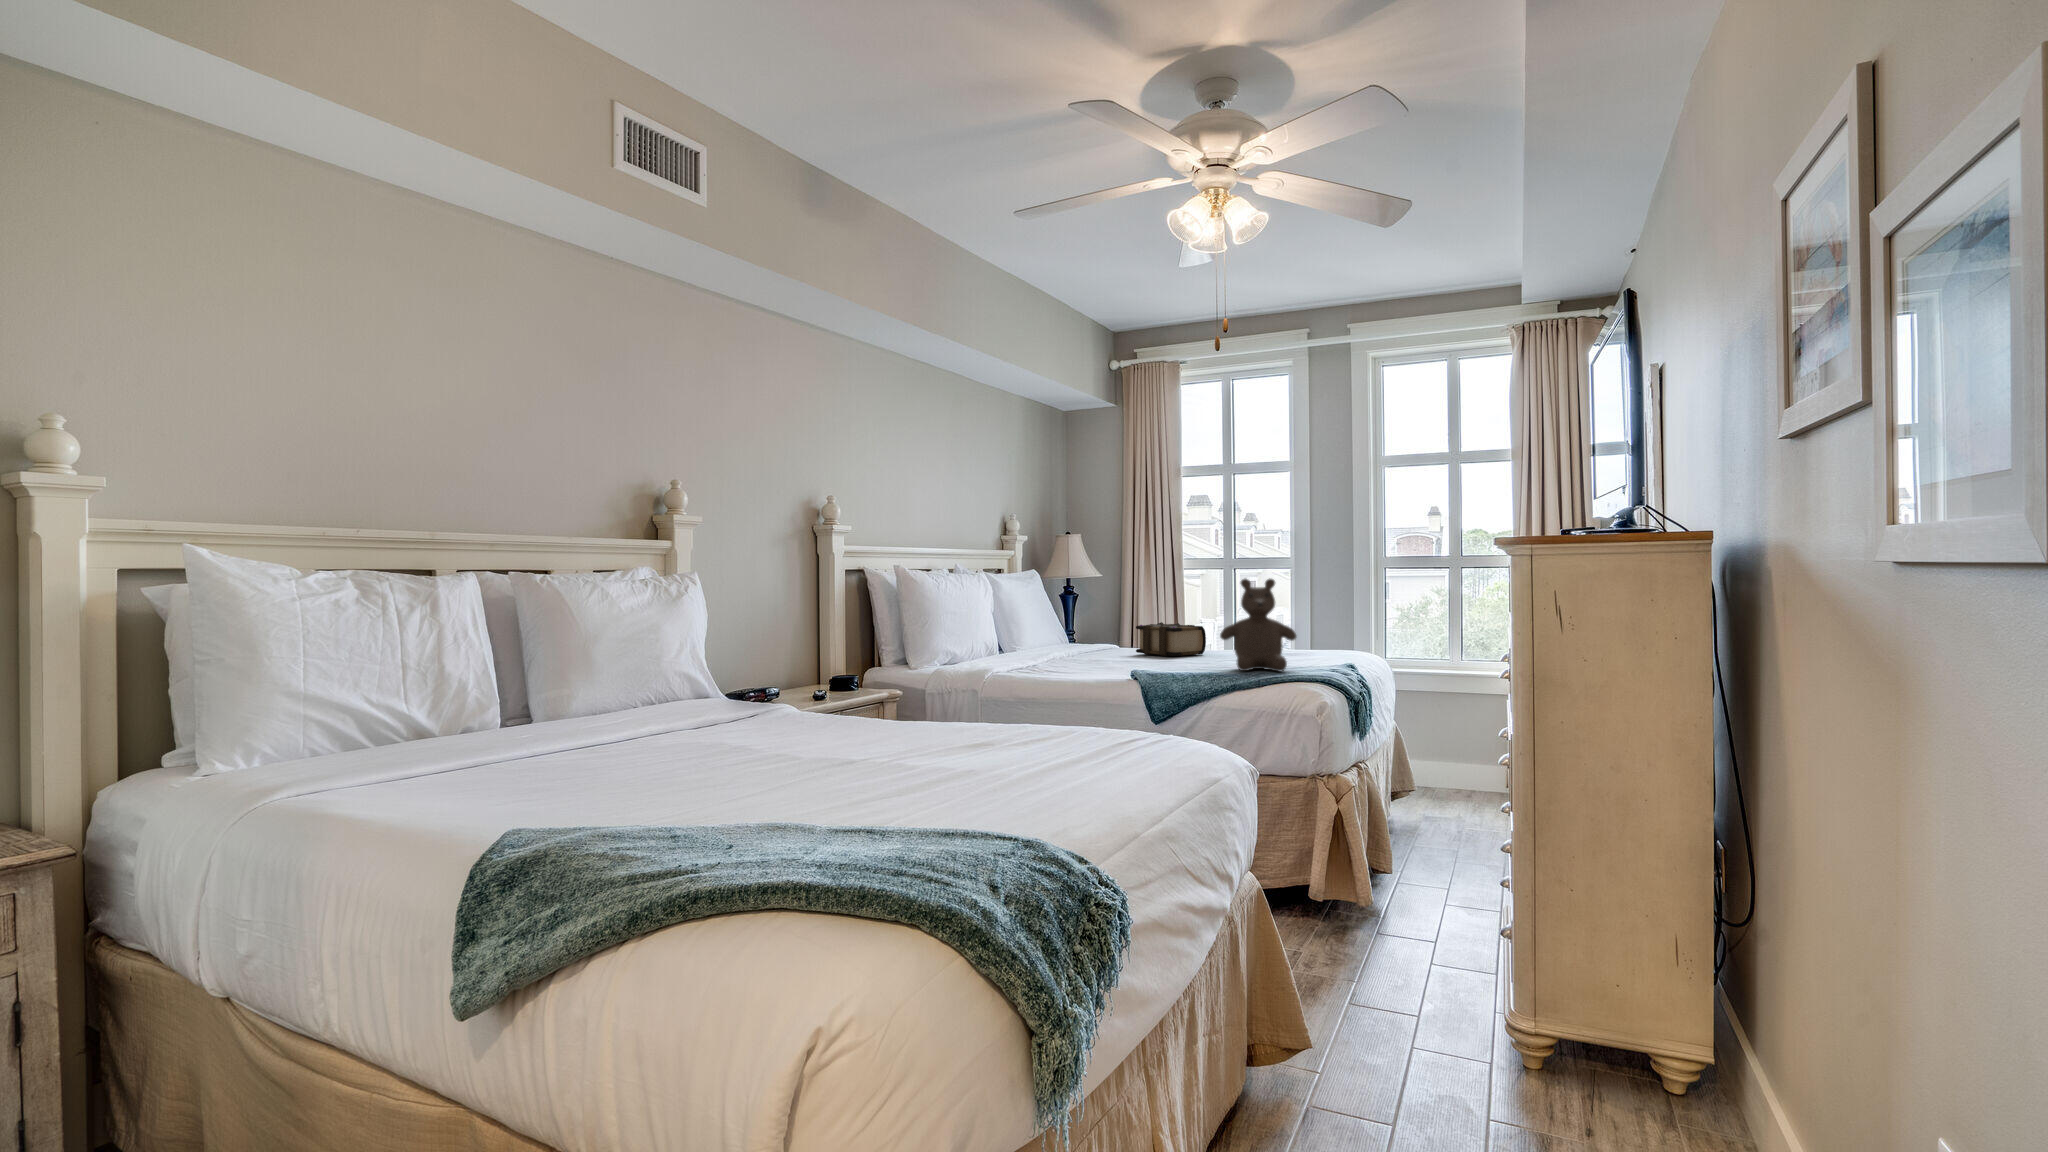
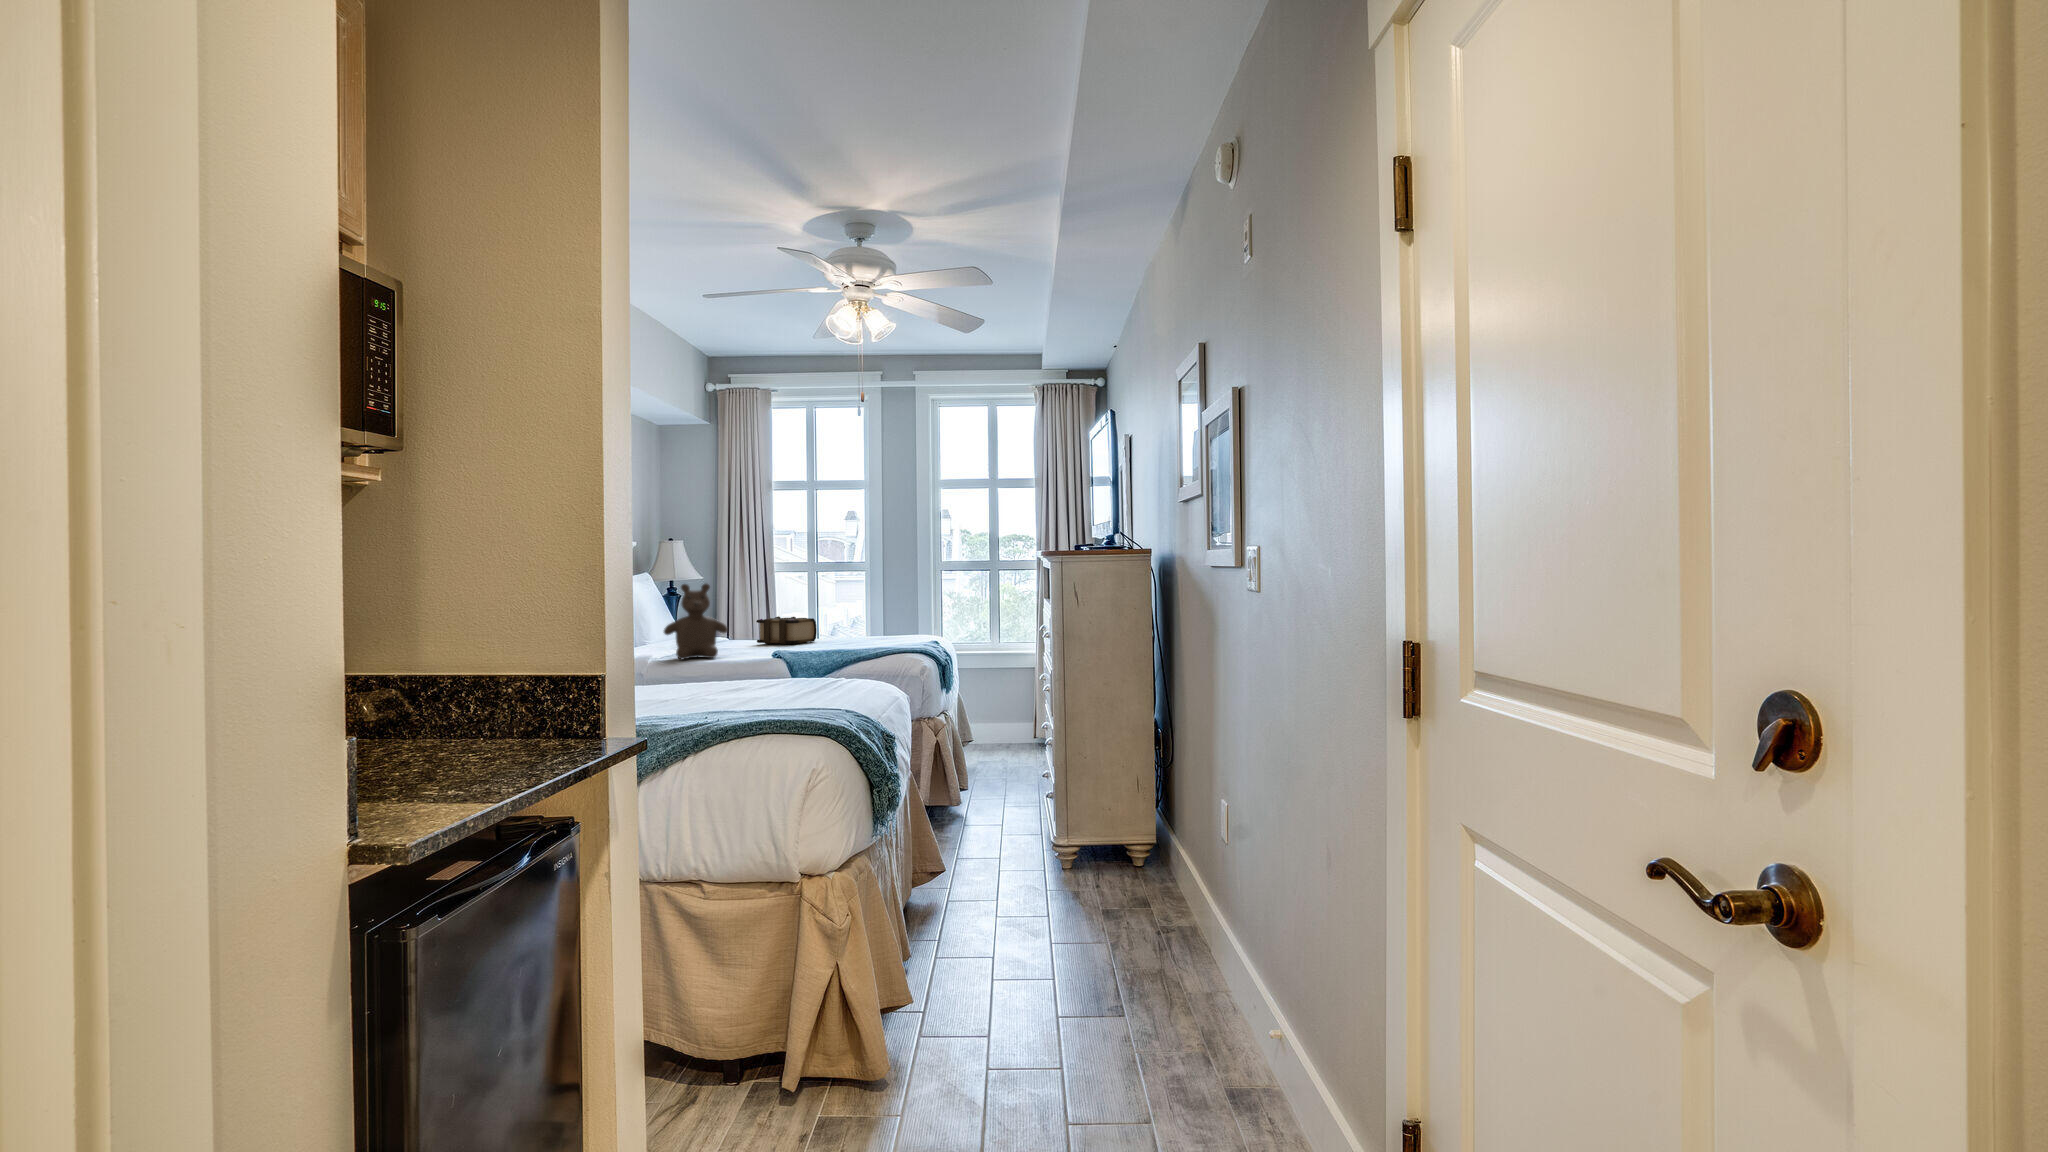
teddy bear: present [1220,578,1296,671] -> present [664,584,728,660]

